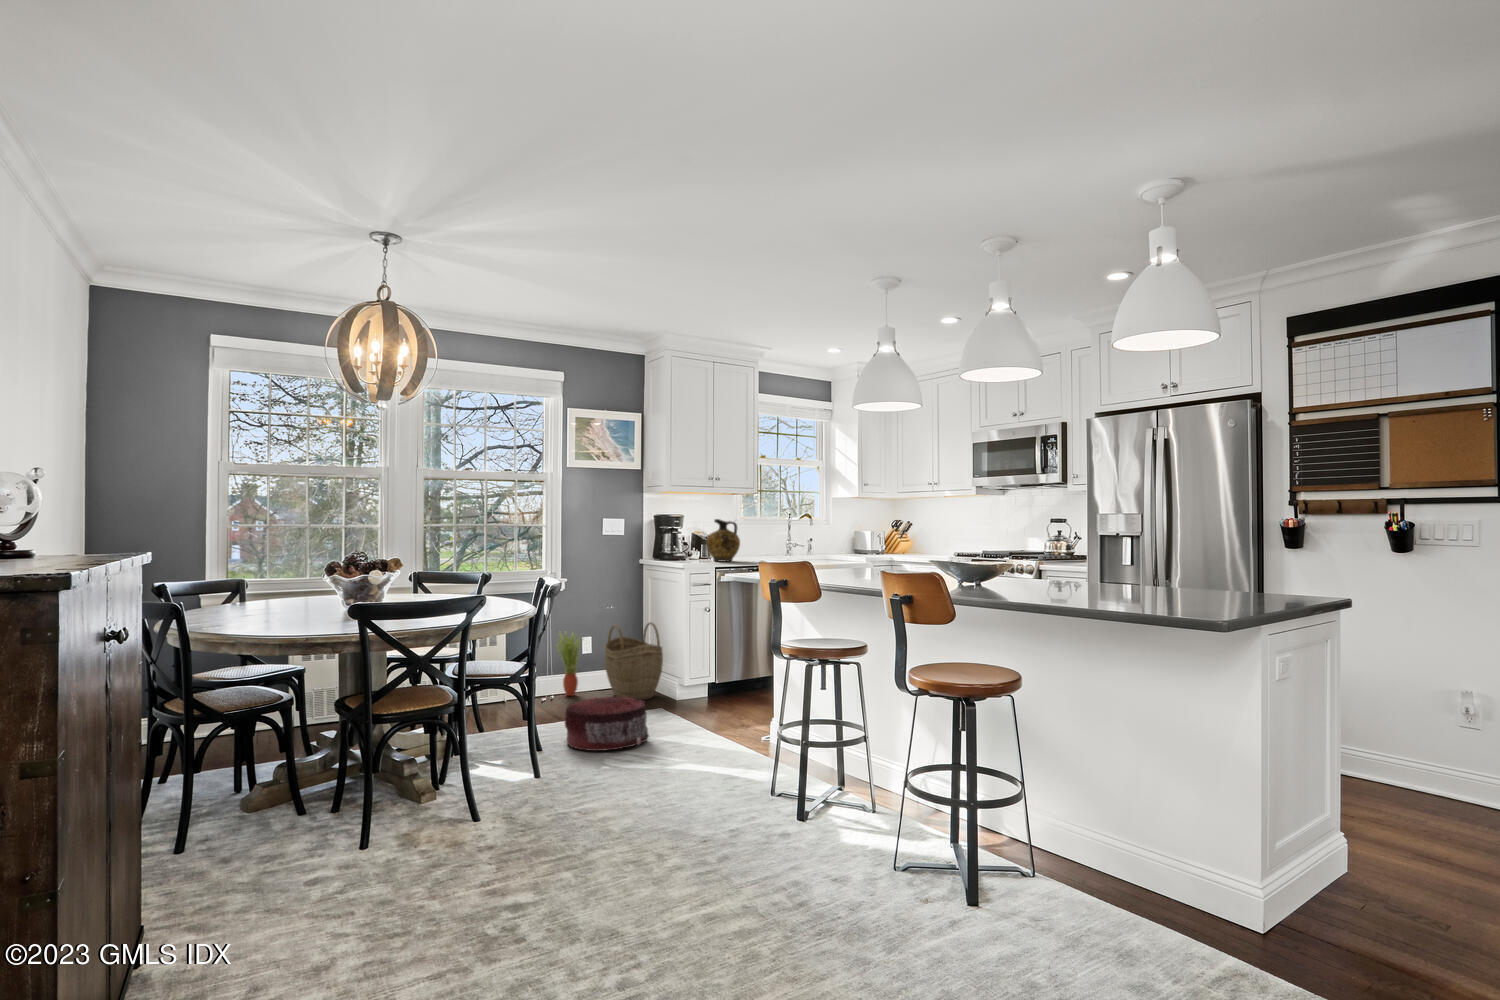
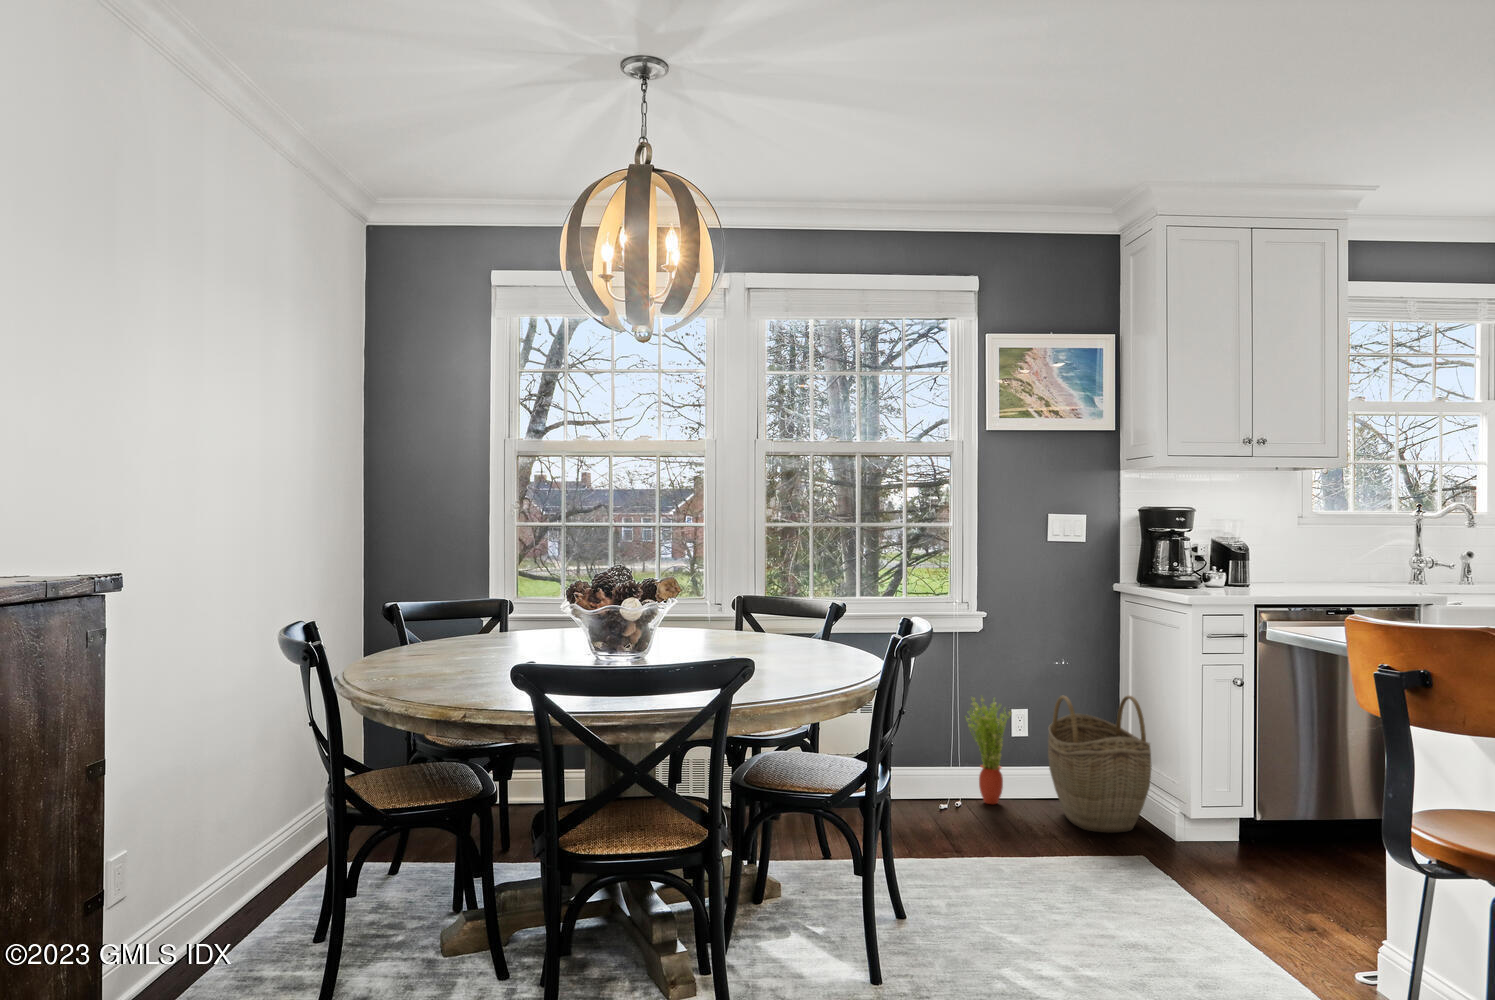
ceramic jug: present [706,519,740,562] -> none [1237,516,1309,595]
pouf: present [565,697,649,751] -> none [942,838,1106,960]

